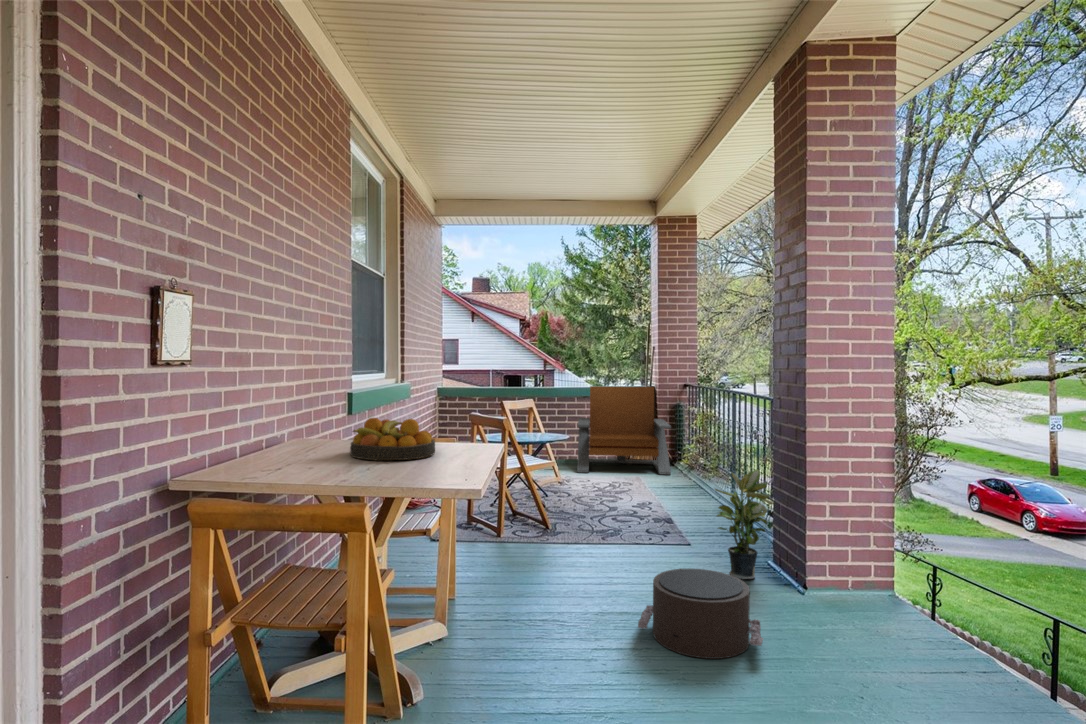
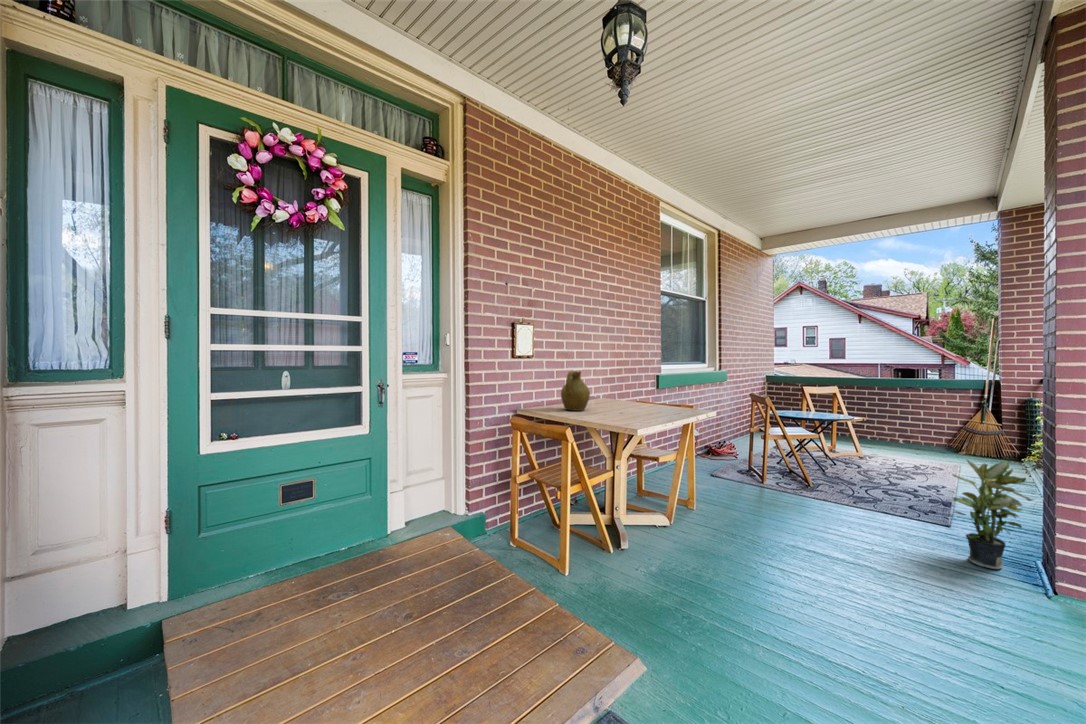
lounge chair: present [577,386,671,475] -> none [885,378,1009,469]
pitcher: none [257,391,317,469] -> present [561,371,590,411]
fruit bowl: present [350,418,435,460] -> none [612,388,663,413]
pouf: present [638,568,763,659] -> none [802,527,938,611]

